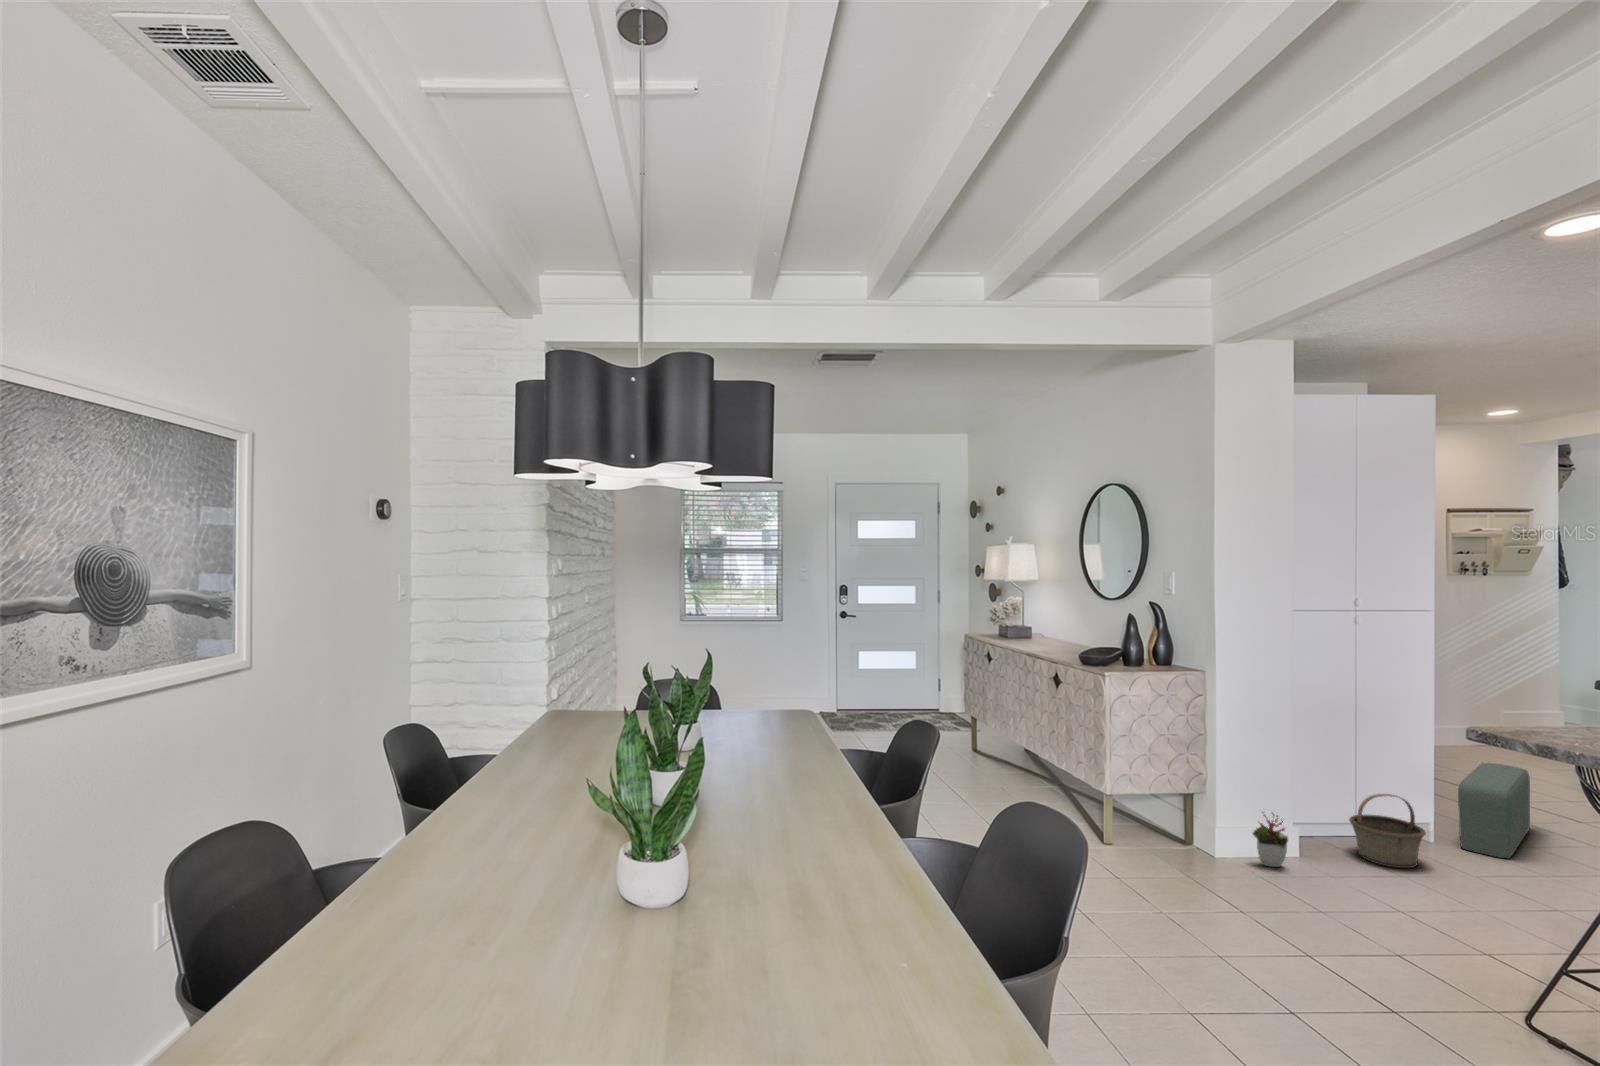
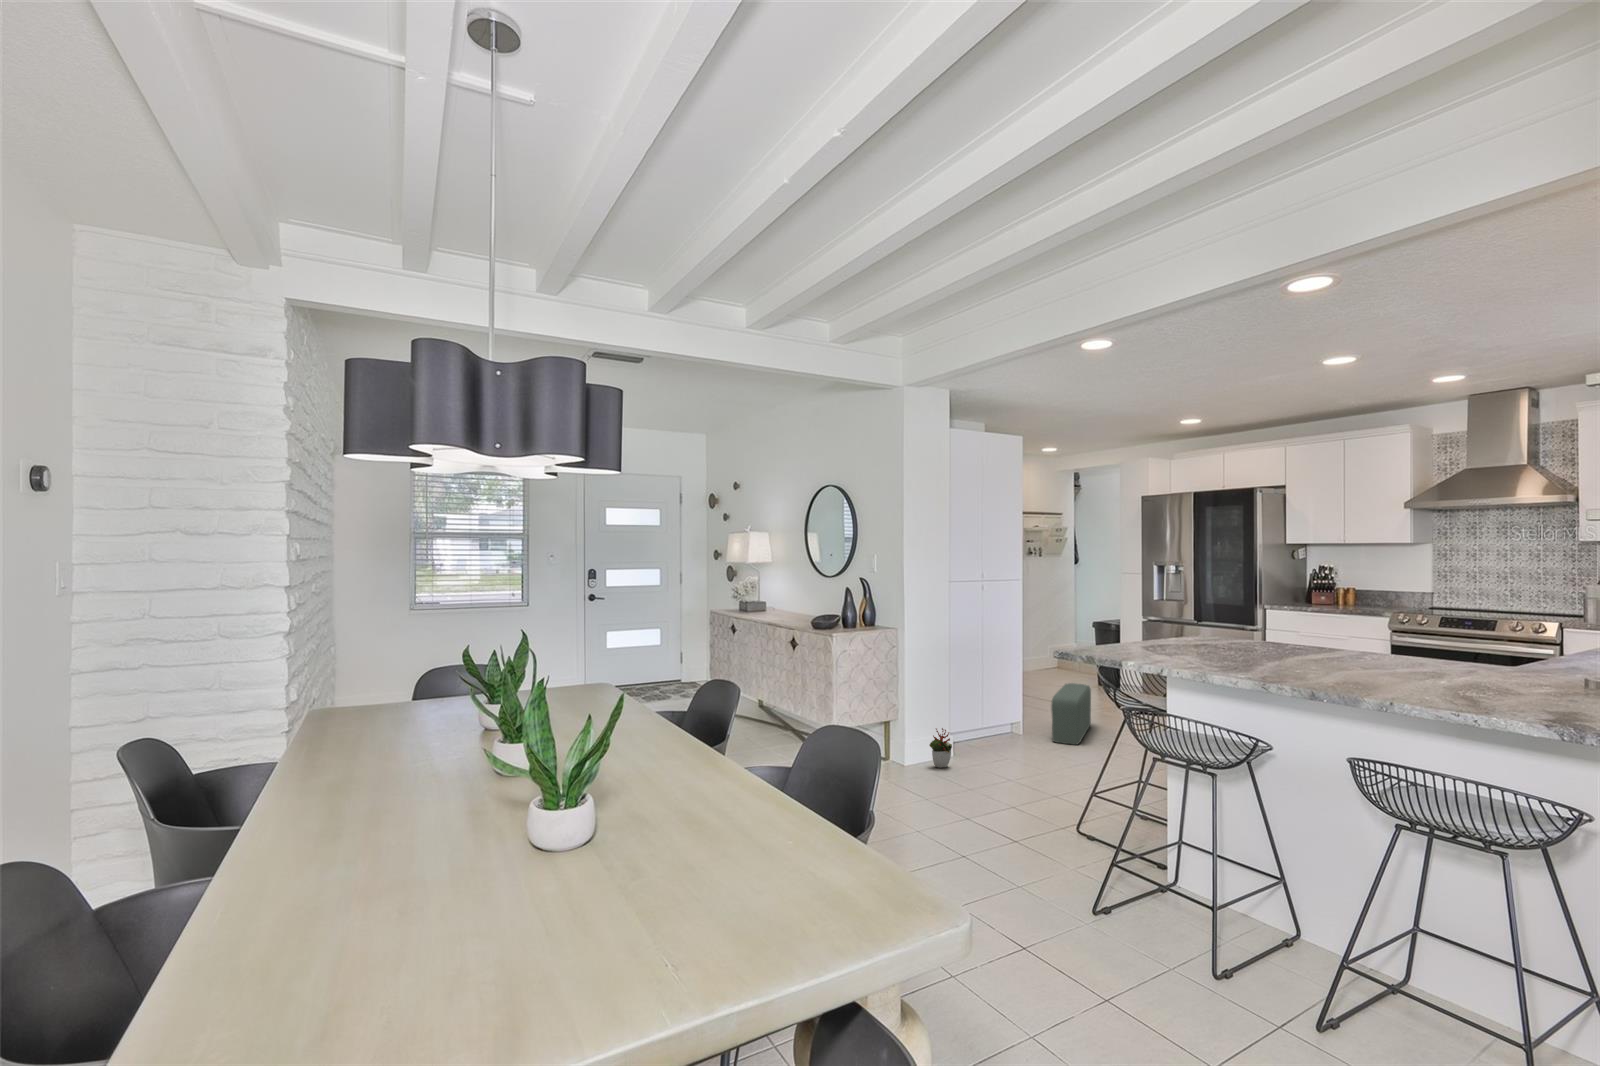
basket: present [1349,794,1426,868] -> none [989,708,1033,758]

